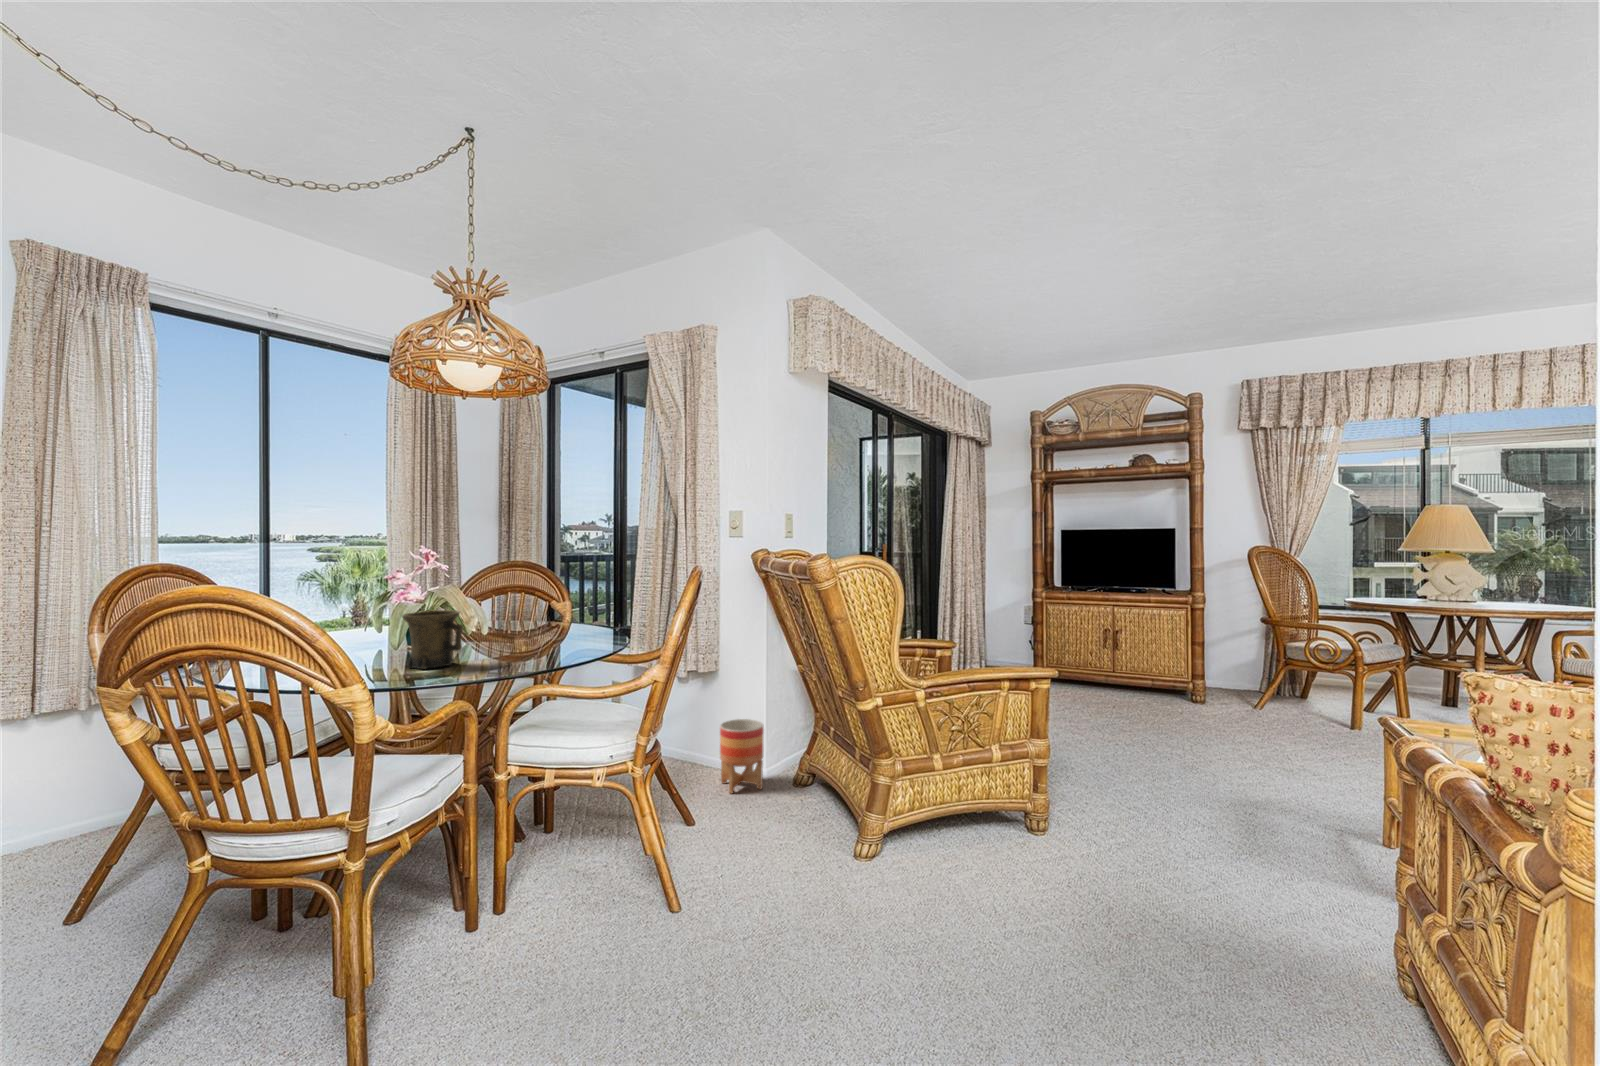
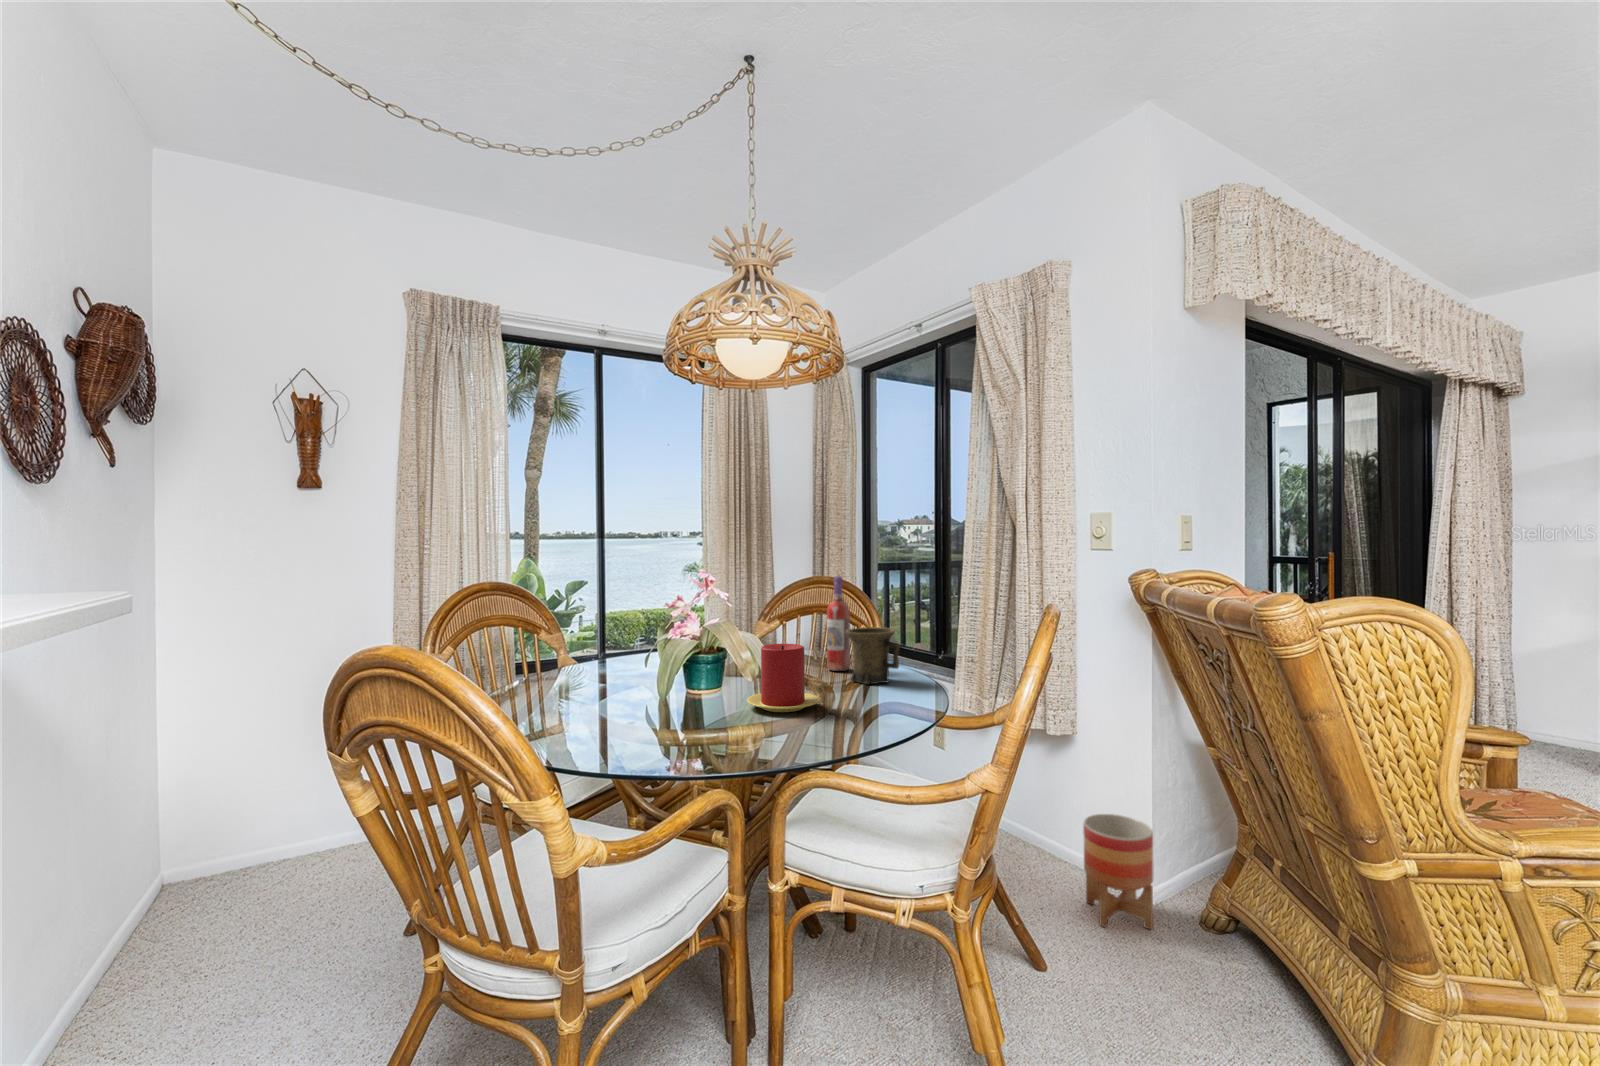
wine bottle: none [527,555,547,631] -> present [827,576,850,671]
candle: none [468,603,529,654] -> present [747,644,819,712]
mug: present [402,610,463,669] -> present [846,627,900,684]

